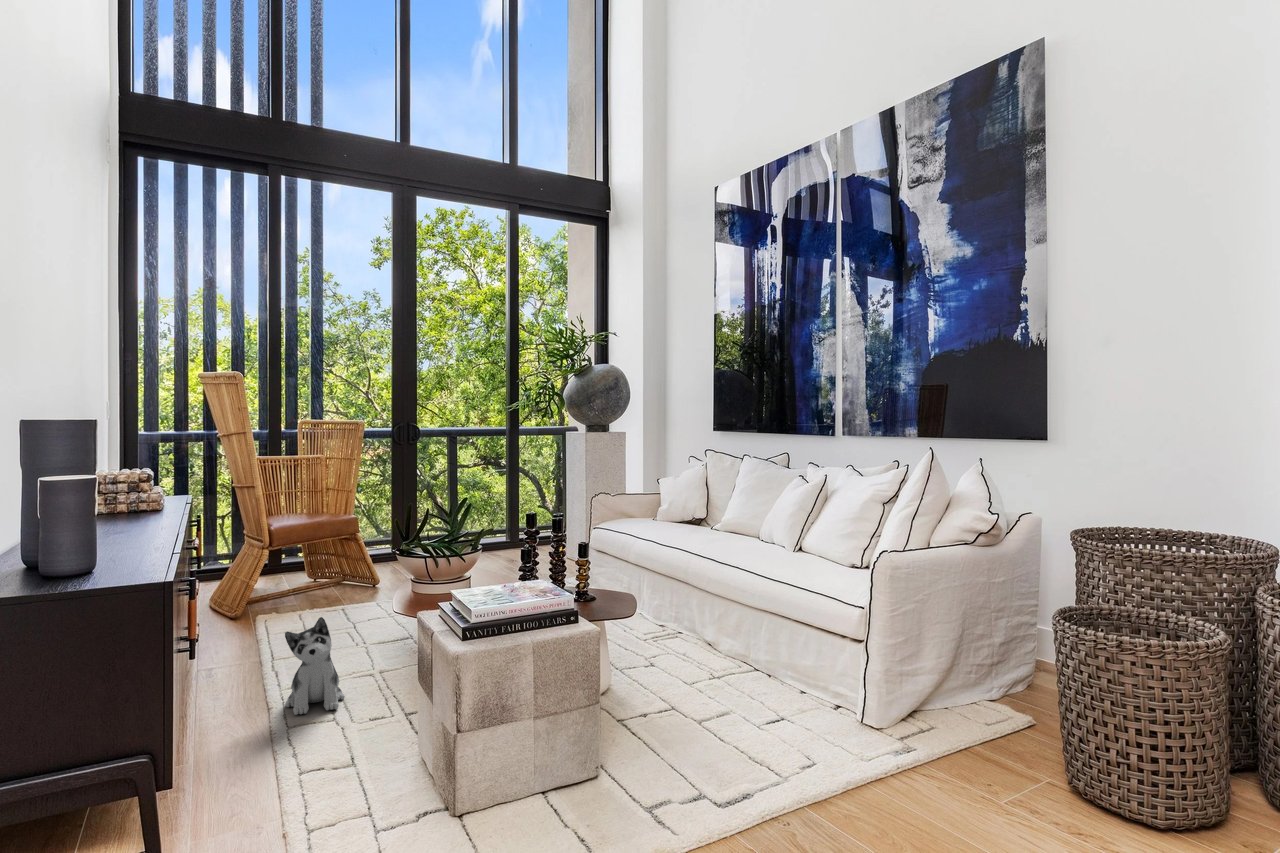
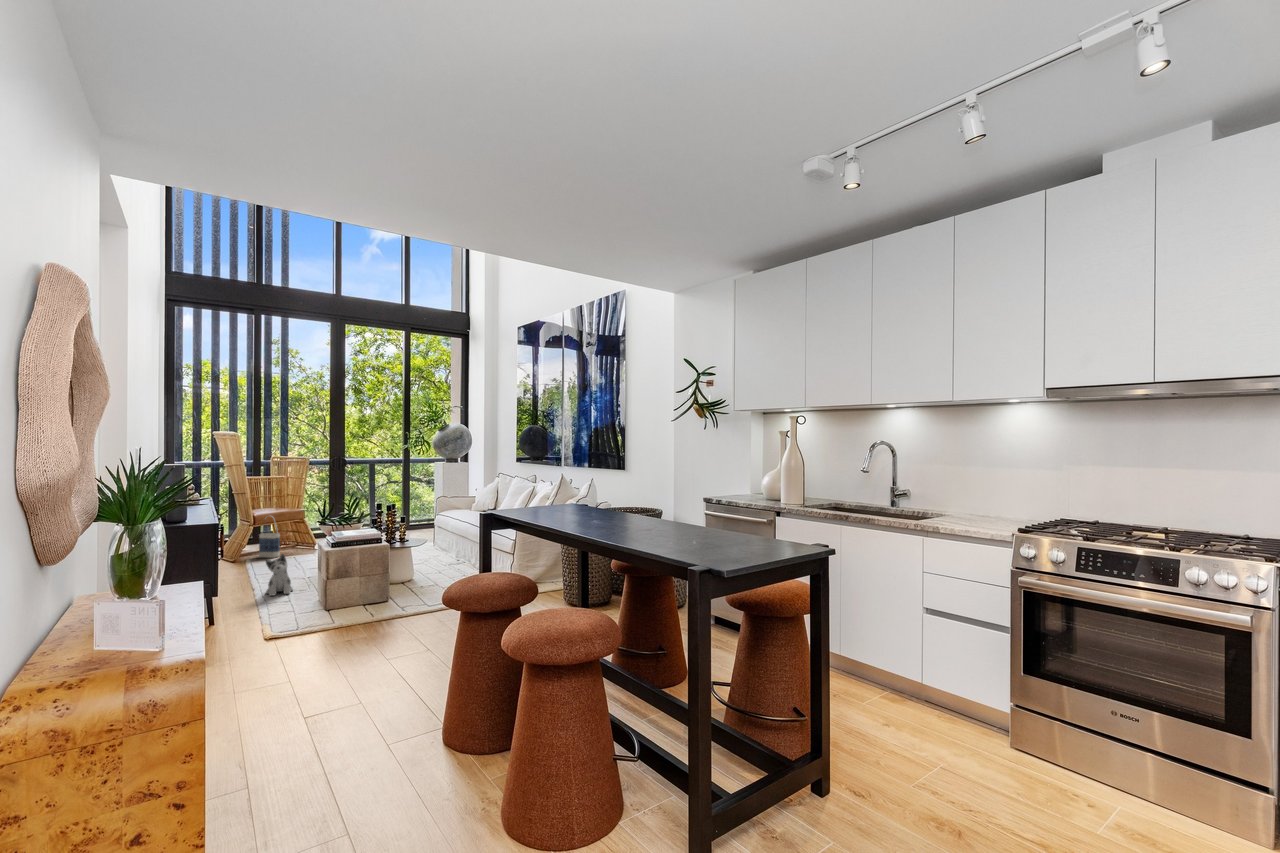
bag: none [279,528,315,606] -> present [259,517,280,558]

